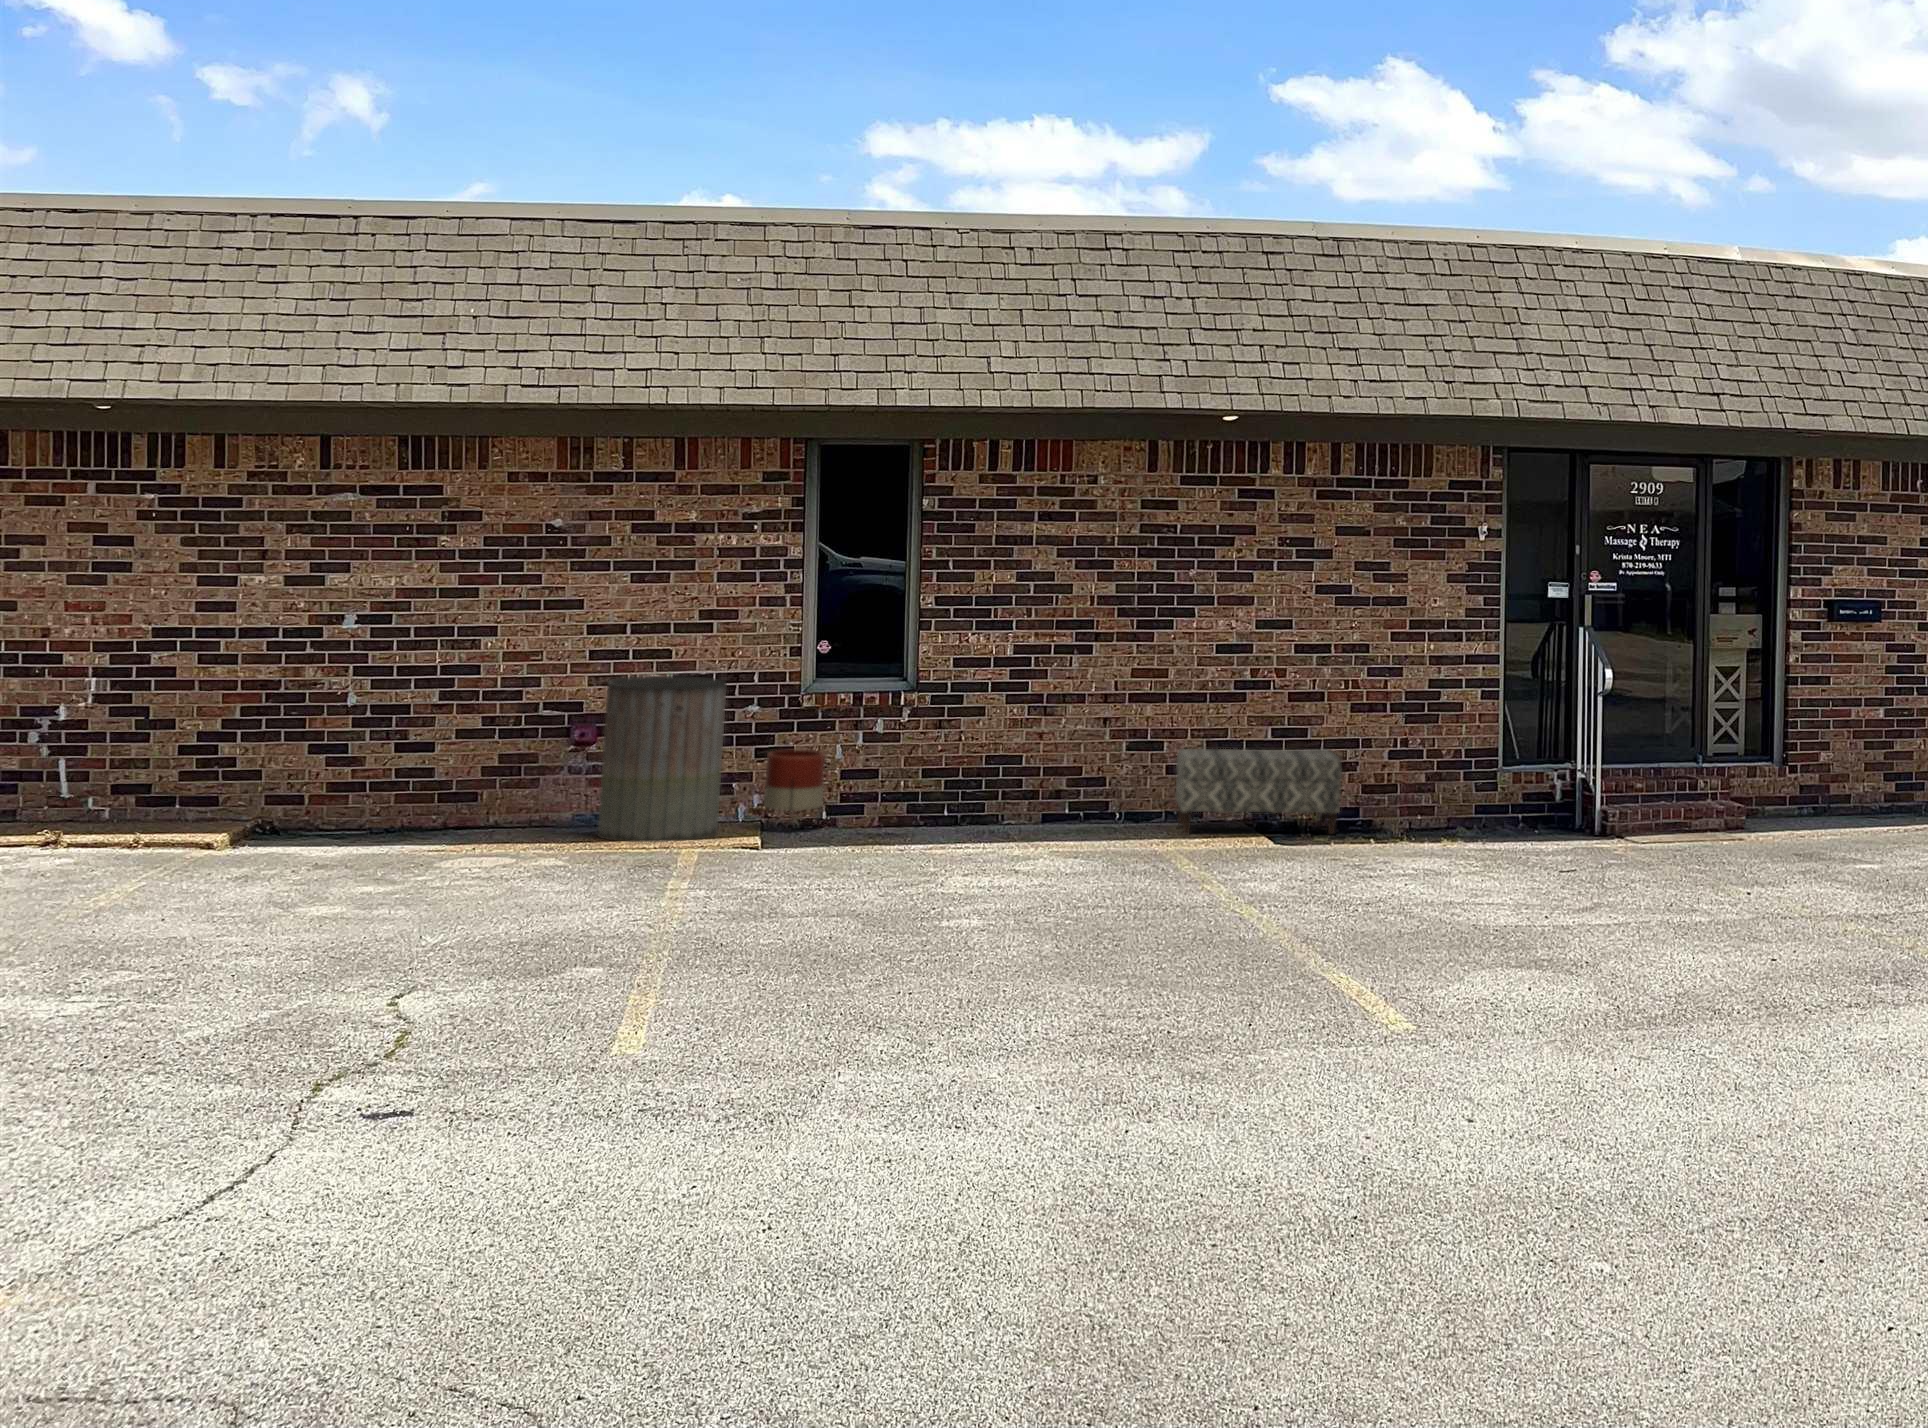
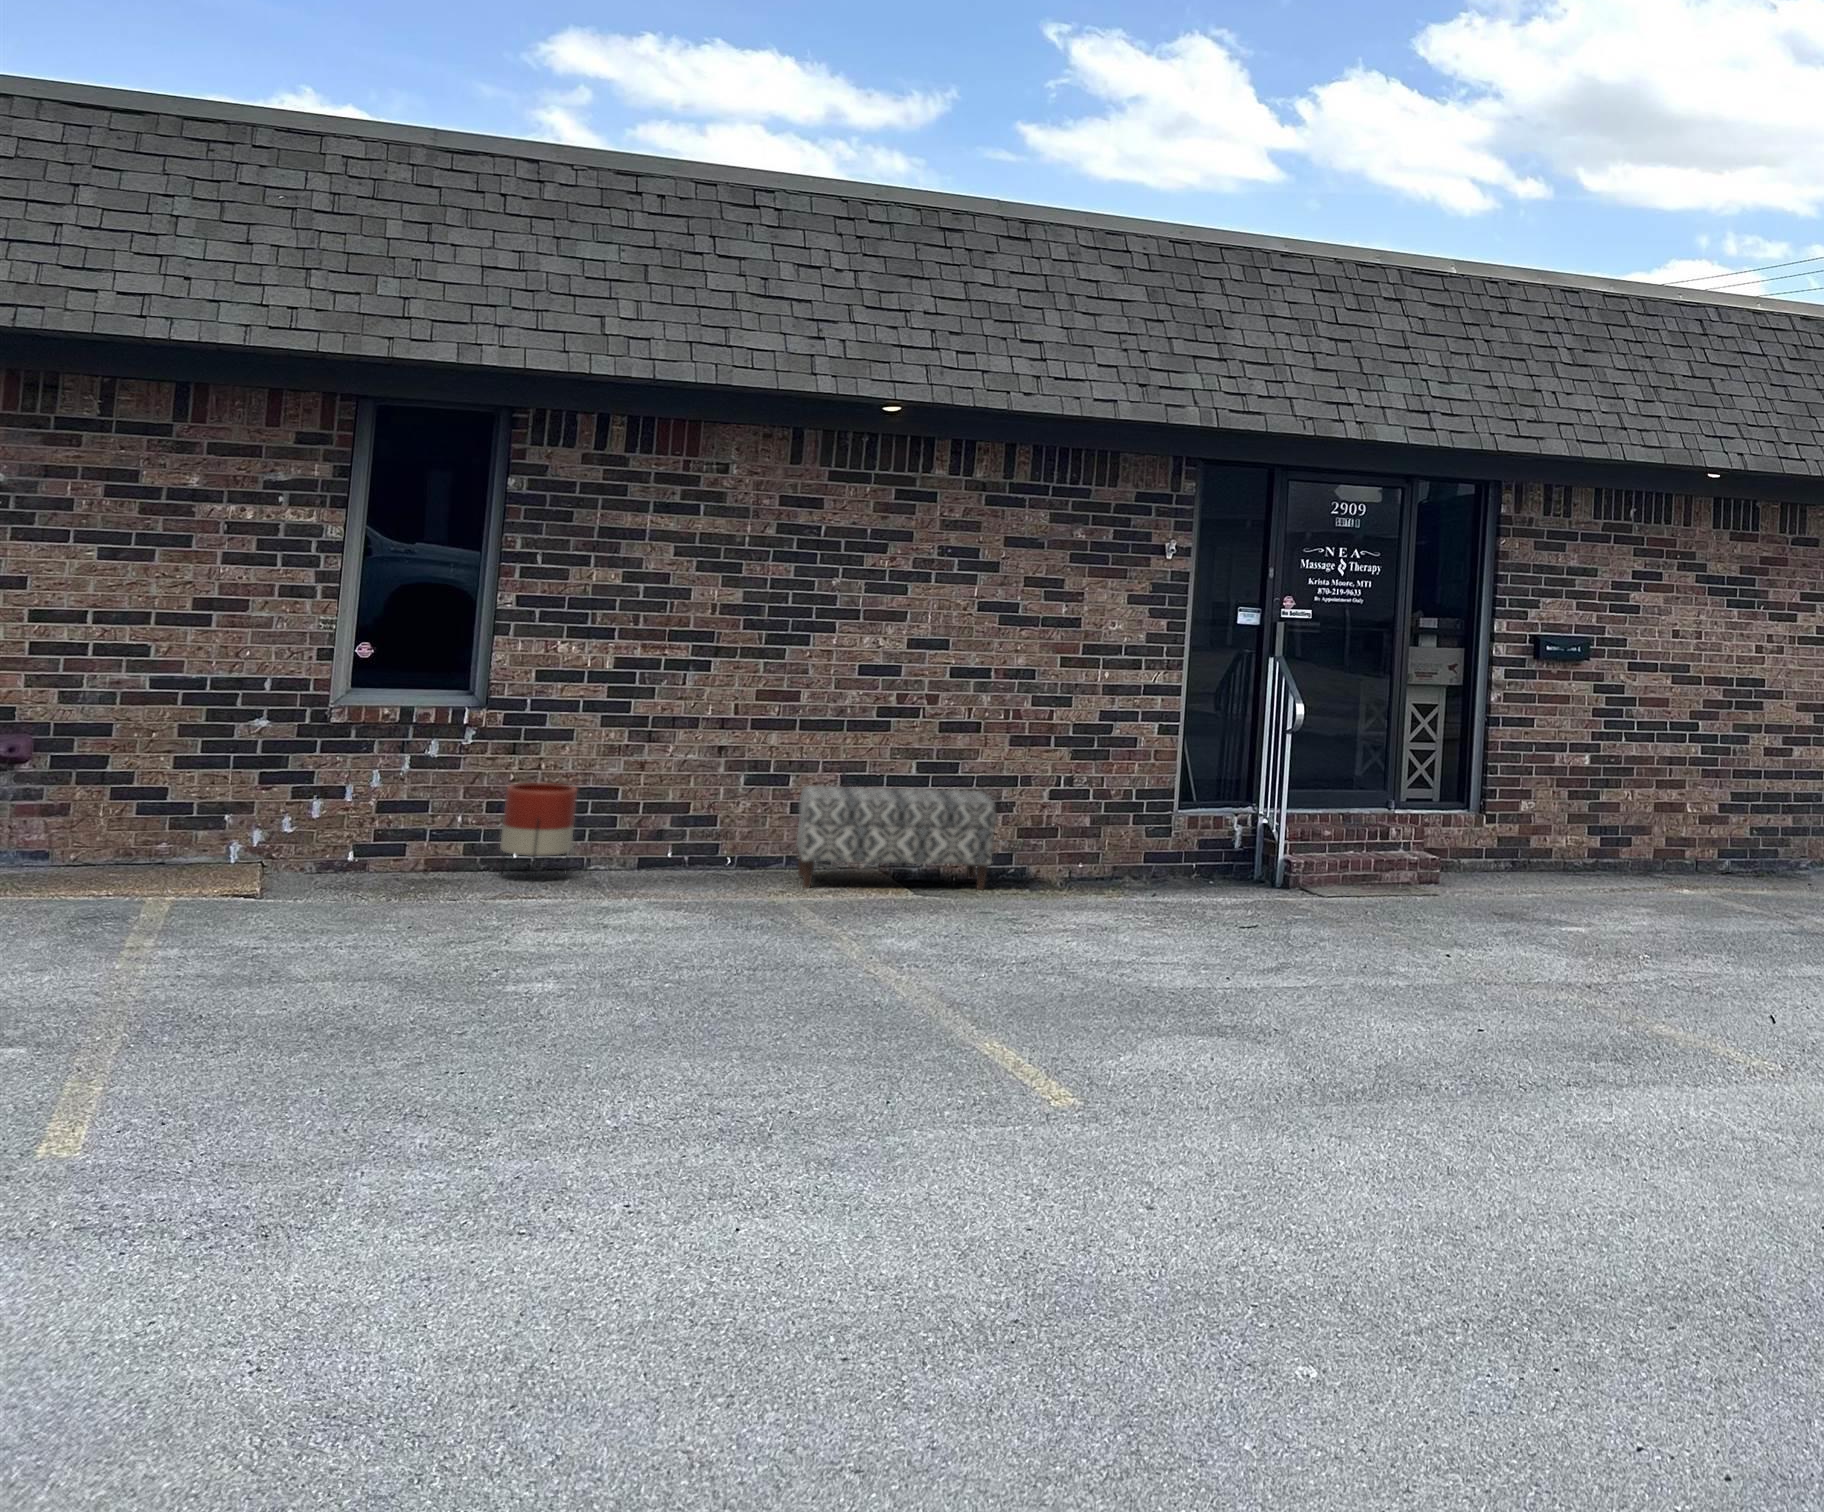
trash can: present [598,676,727,842] -> none [54,683,238,892]
planter: present [764,750,825,823] -> present [500,783,577,869]

